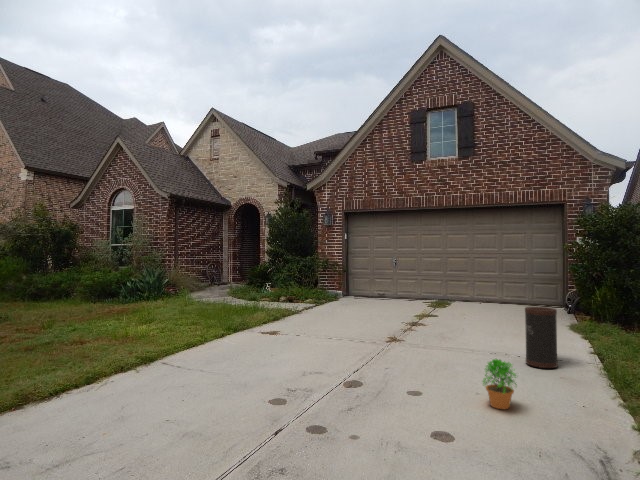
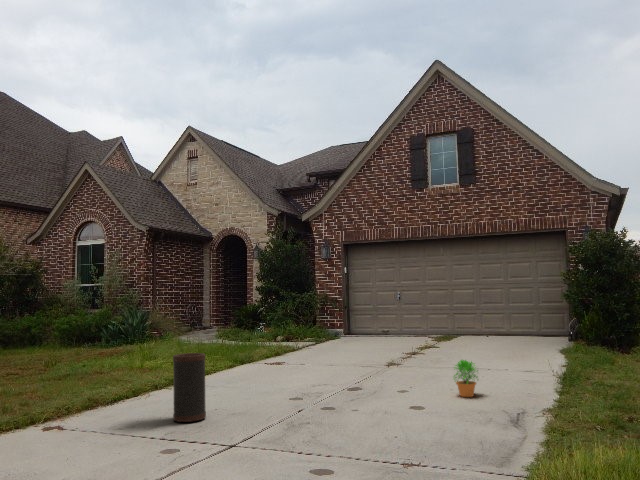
trash can: present [525,307,558,368] -> present [173,353,206,423]

